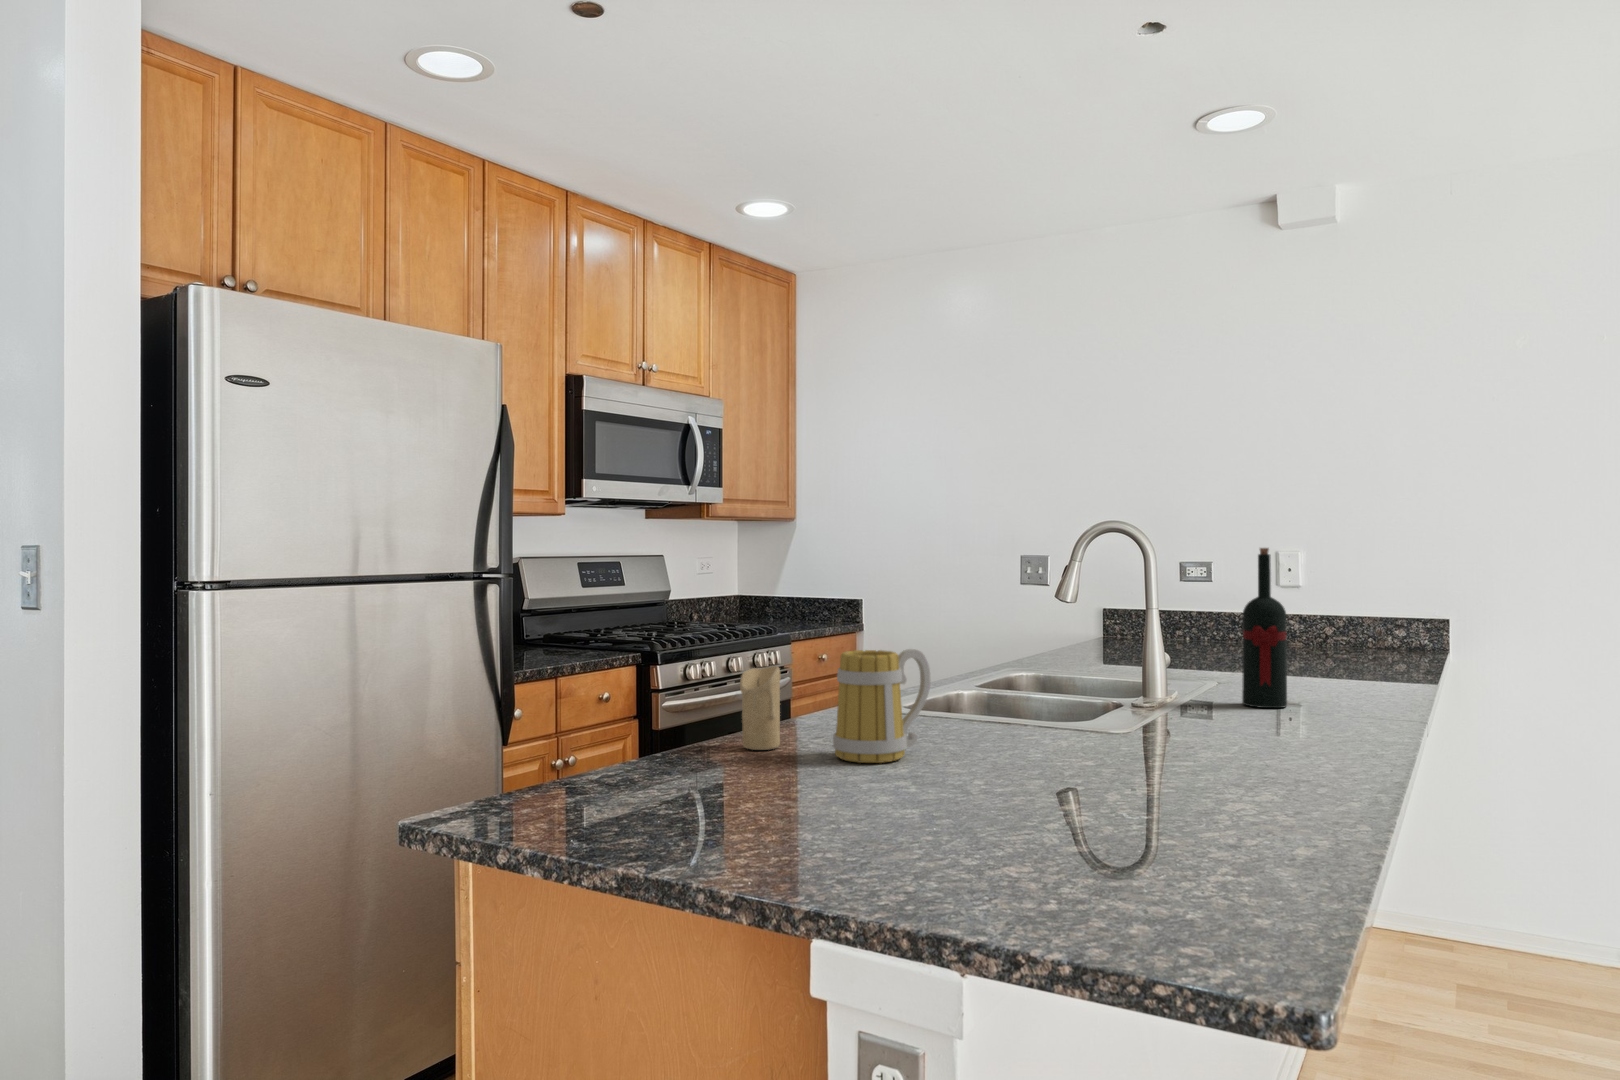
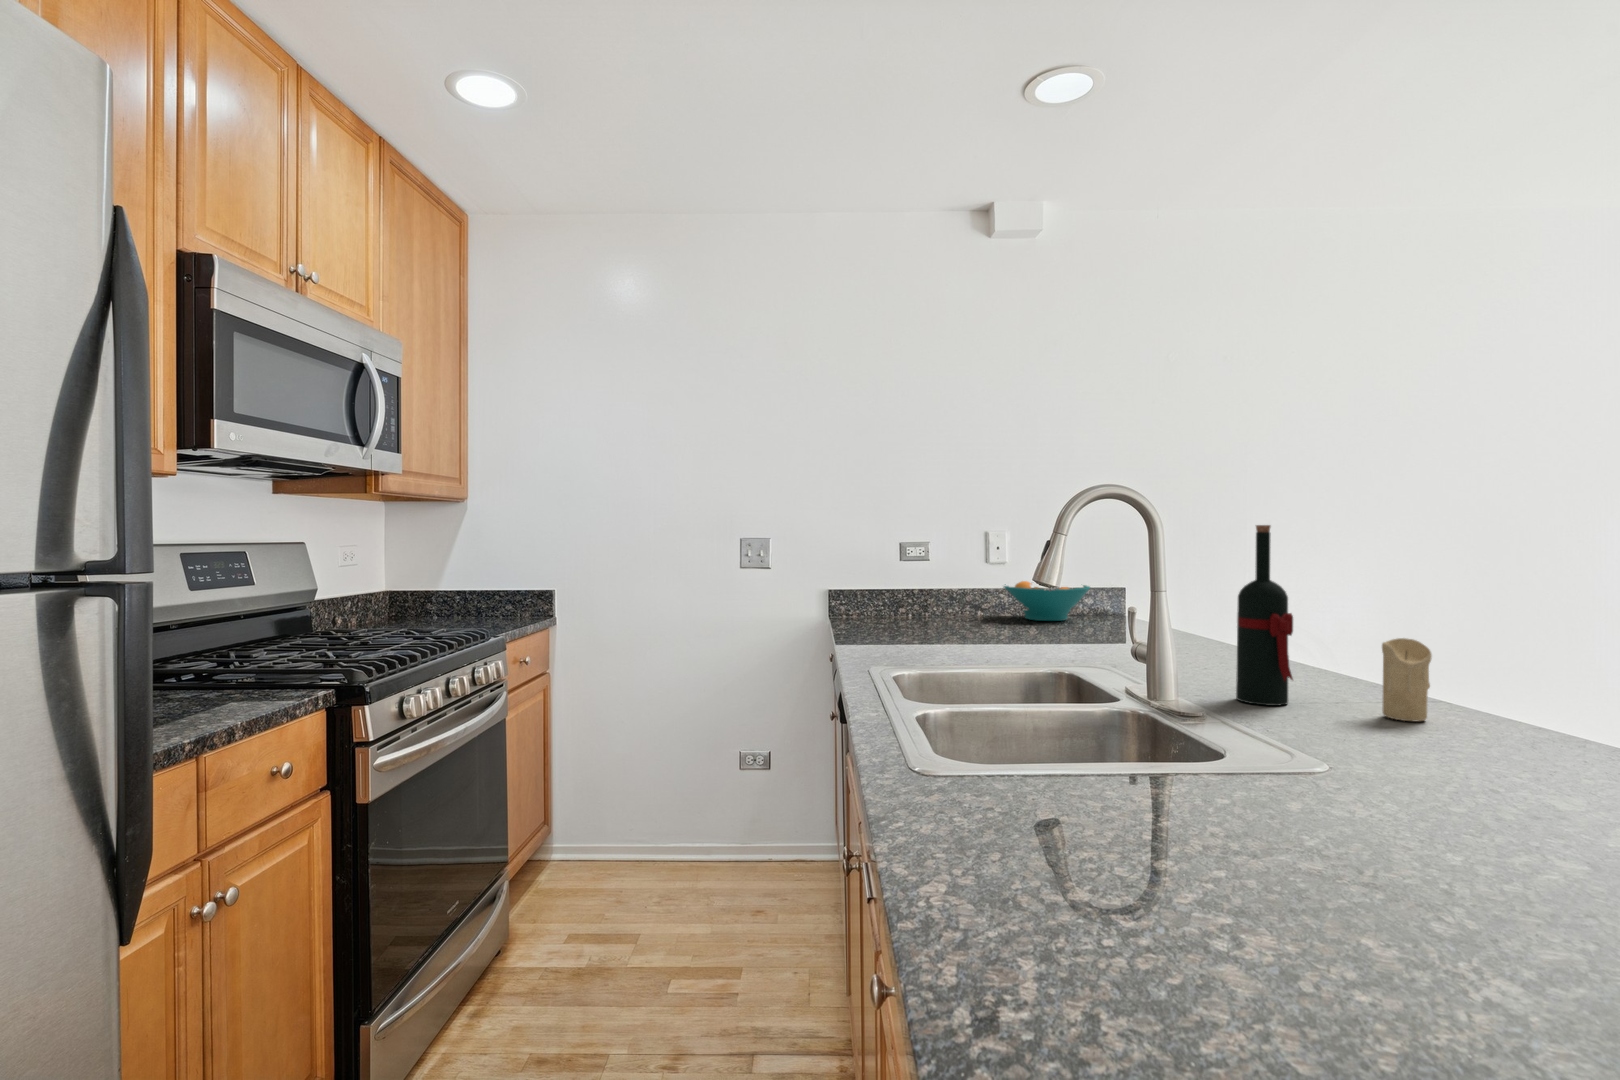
fruit bowl: none [1287,595,1393,652] -> present [1003,581,1090,621]
mug: present [833,649,930,763] -> none [1268,715,1457,998]
candle: present [740,666,780,750] -> present [1382,638,1432,721]

